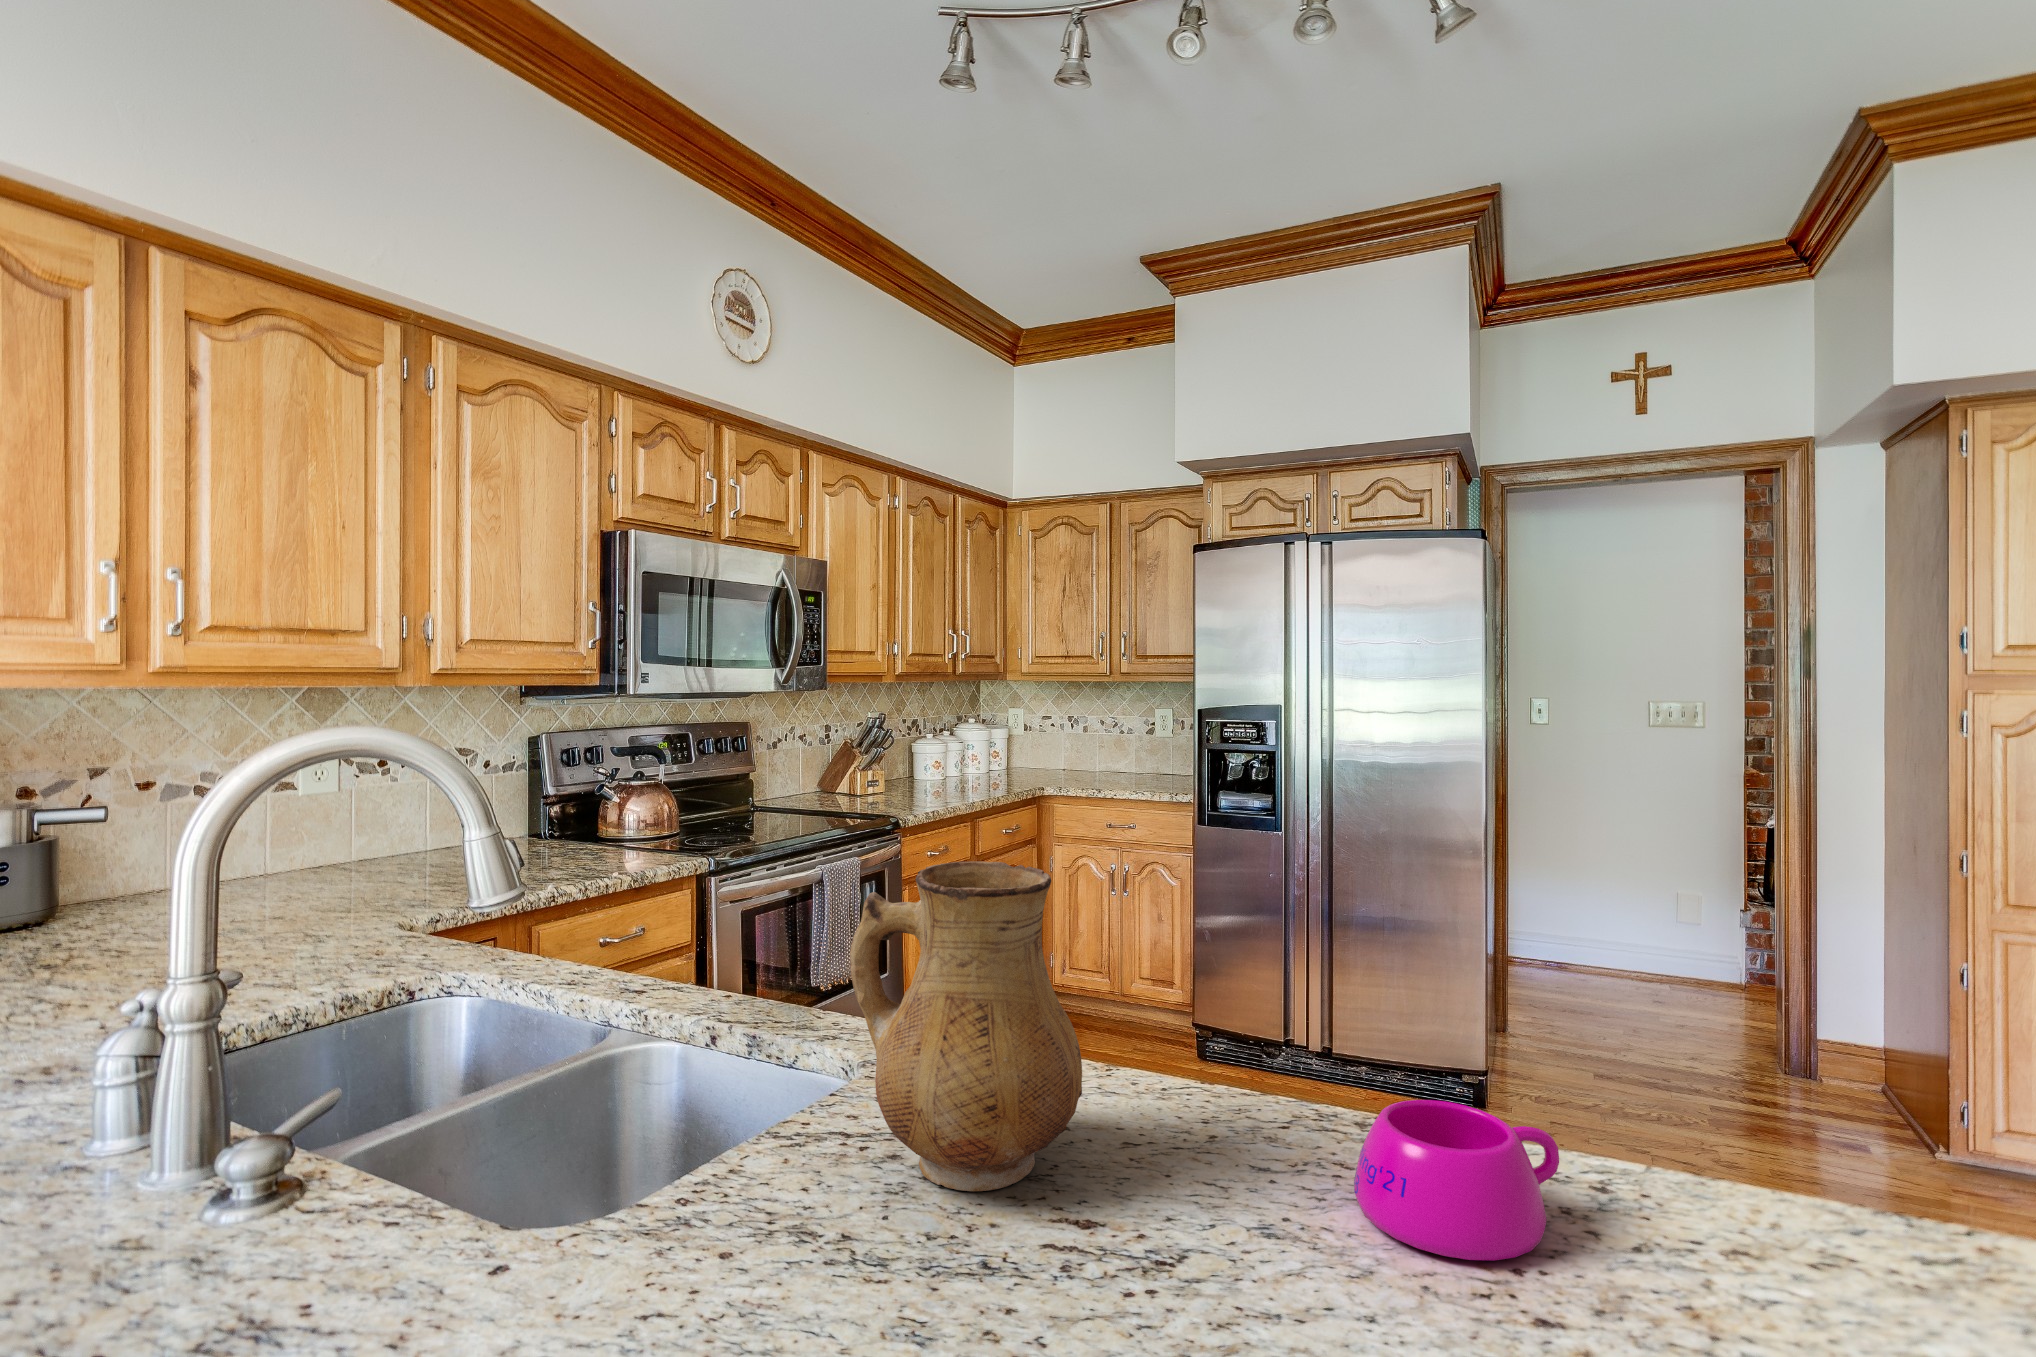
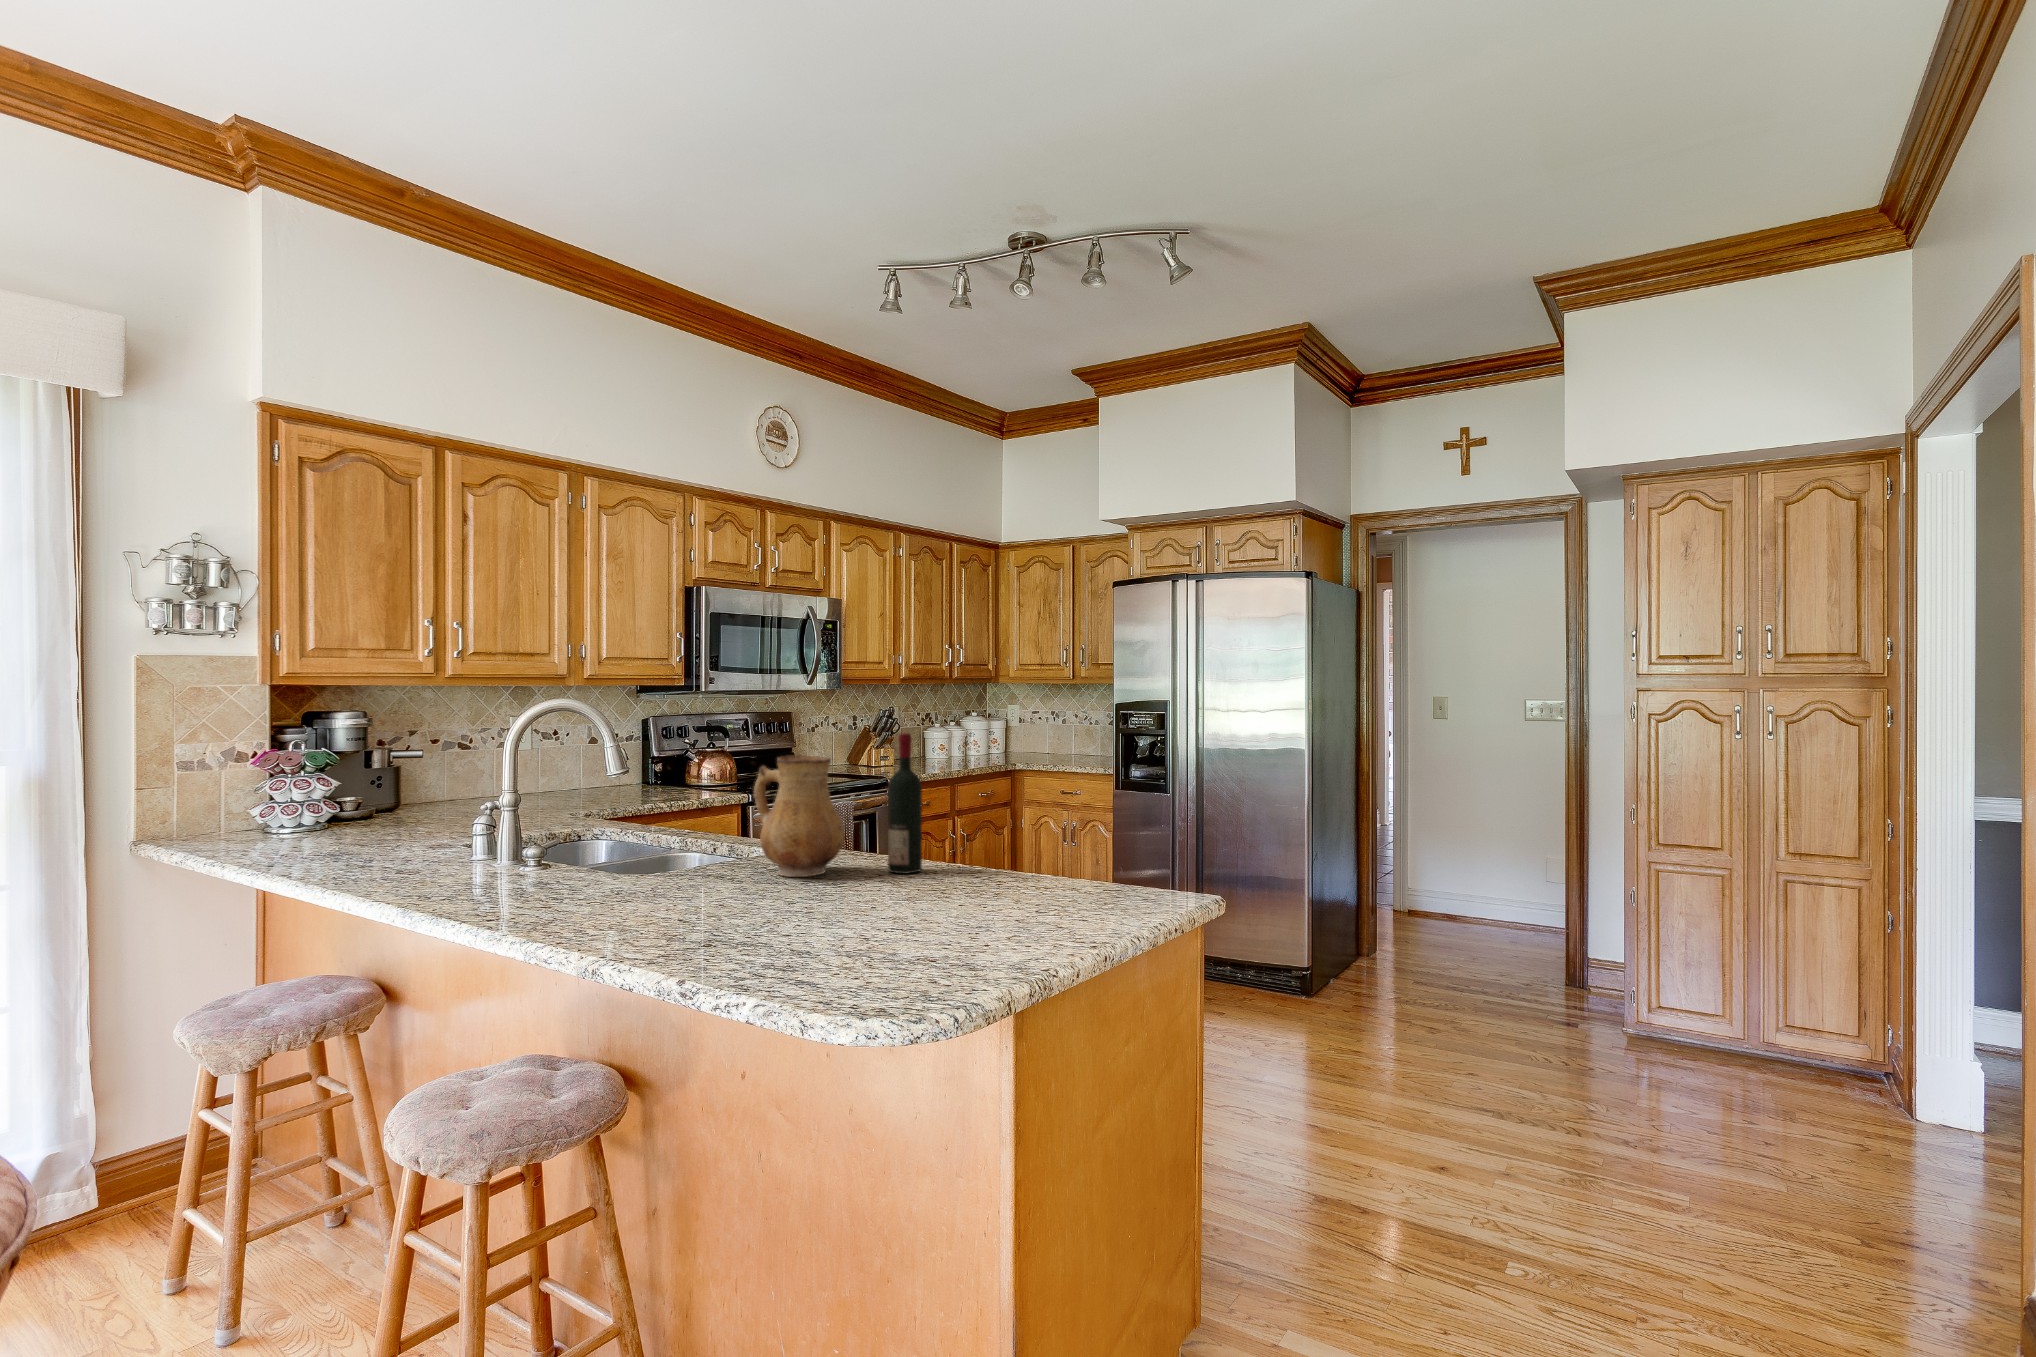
wine bottle: none [1174,806,1256,1153] -> present [888,733,922,874]
bowl: present [1354,1100,1559,1261] -> none [930,845,1008,890]

